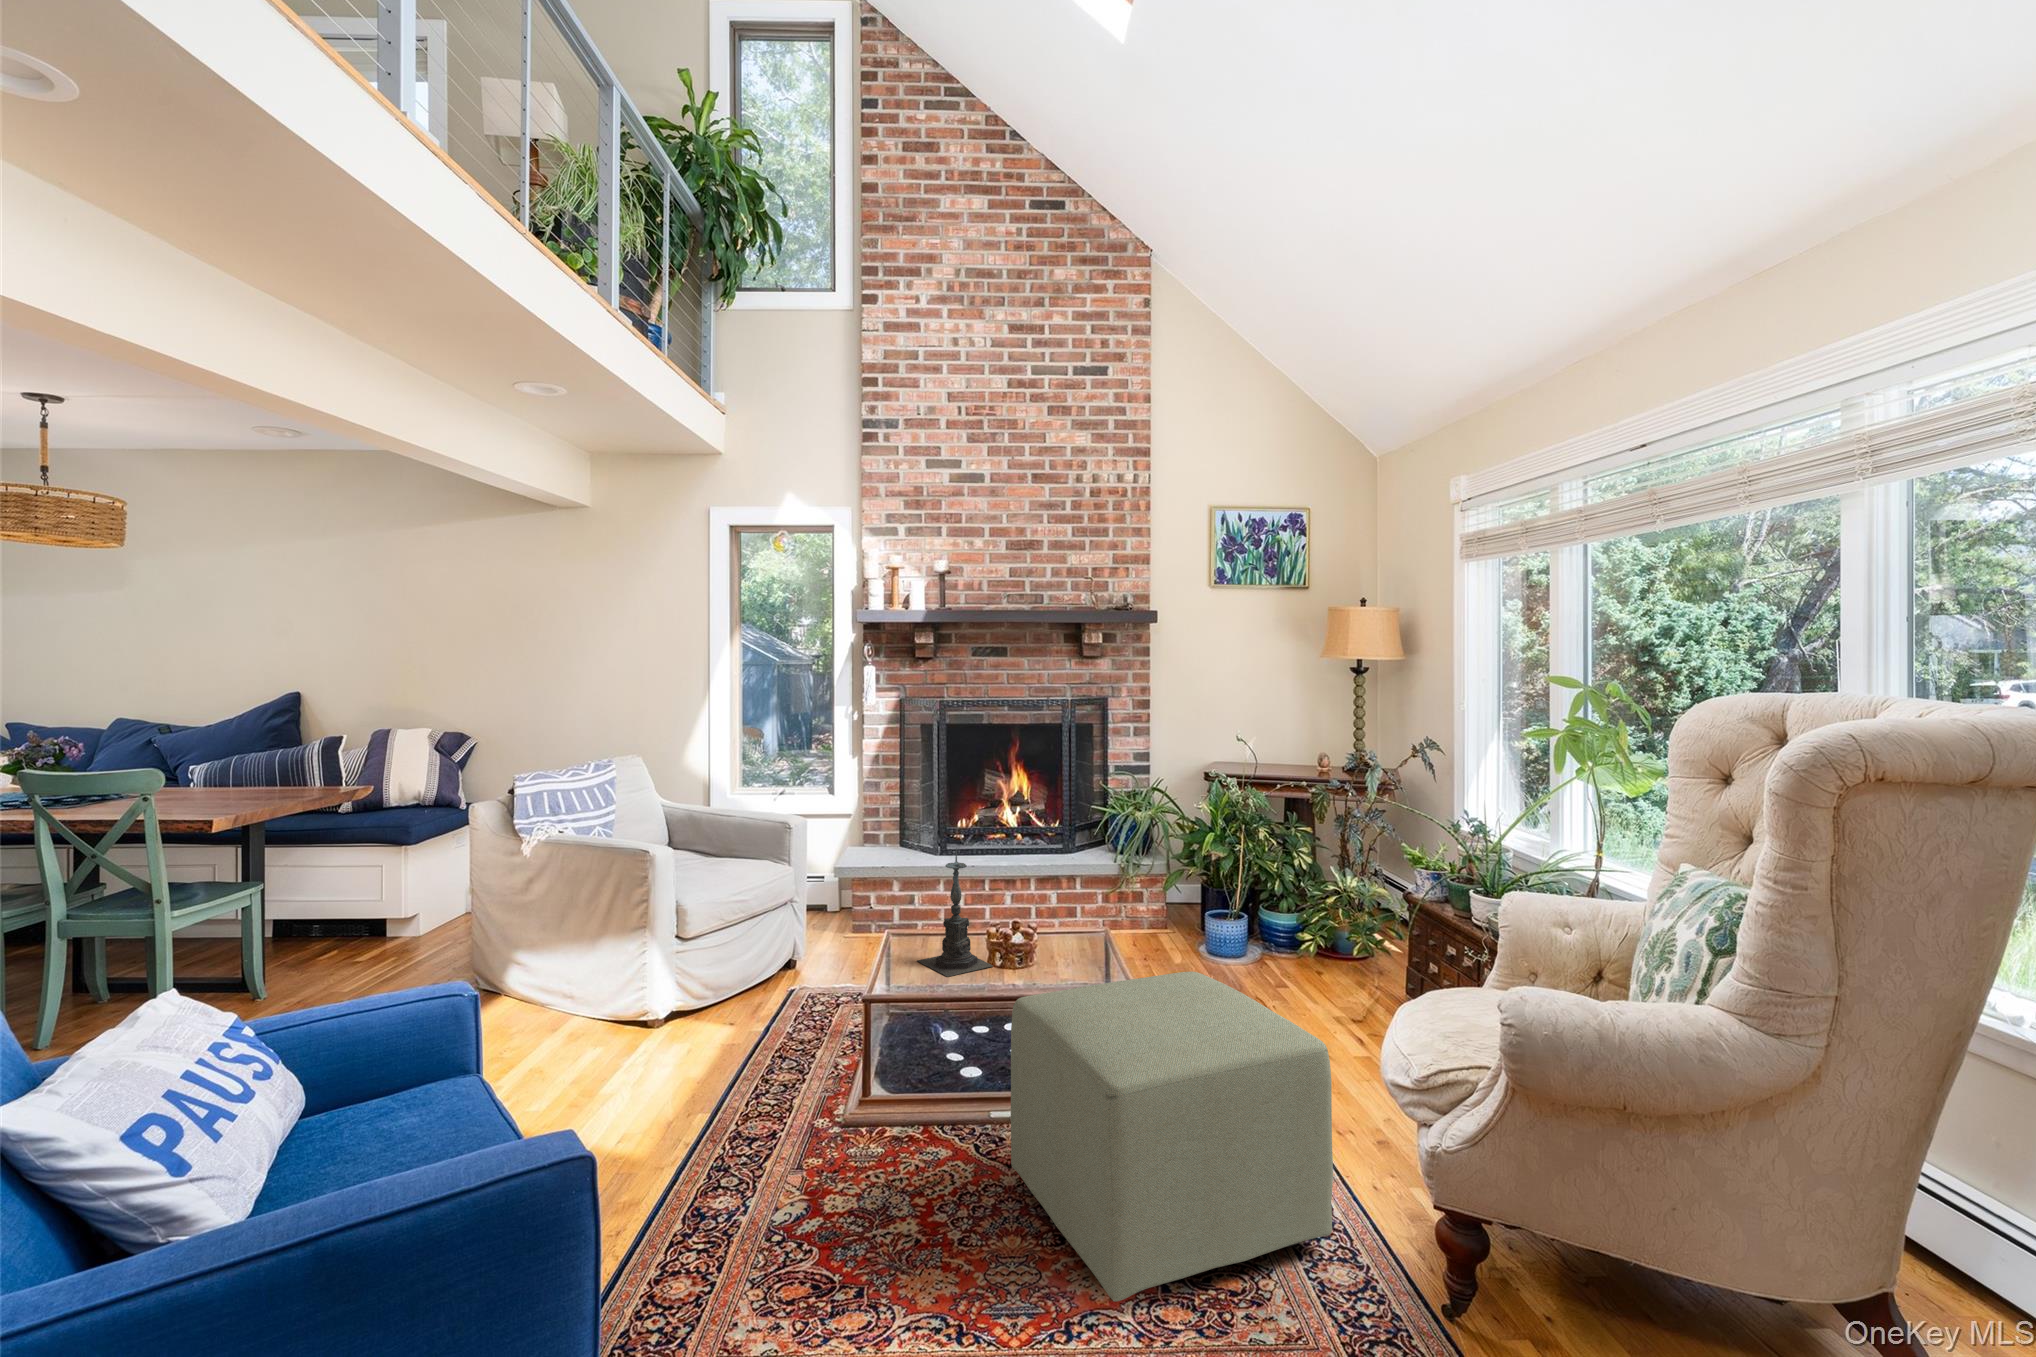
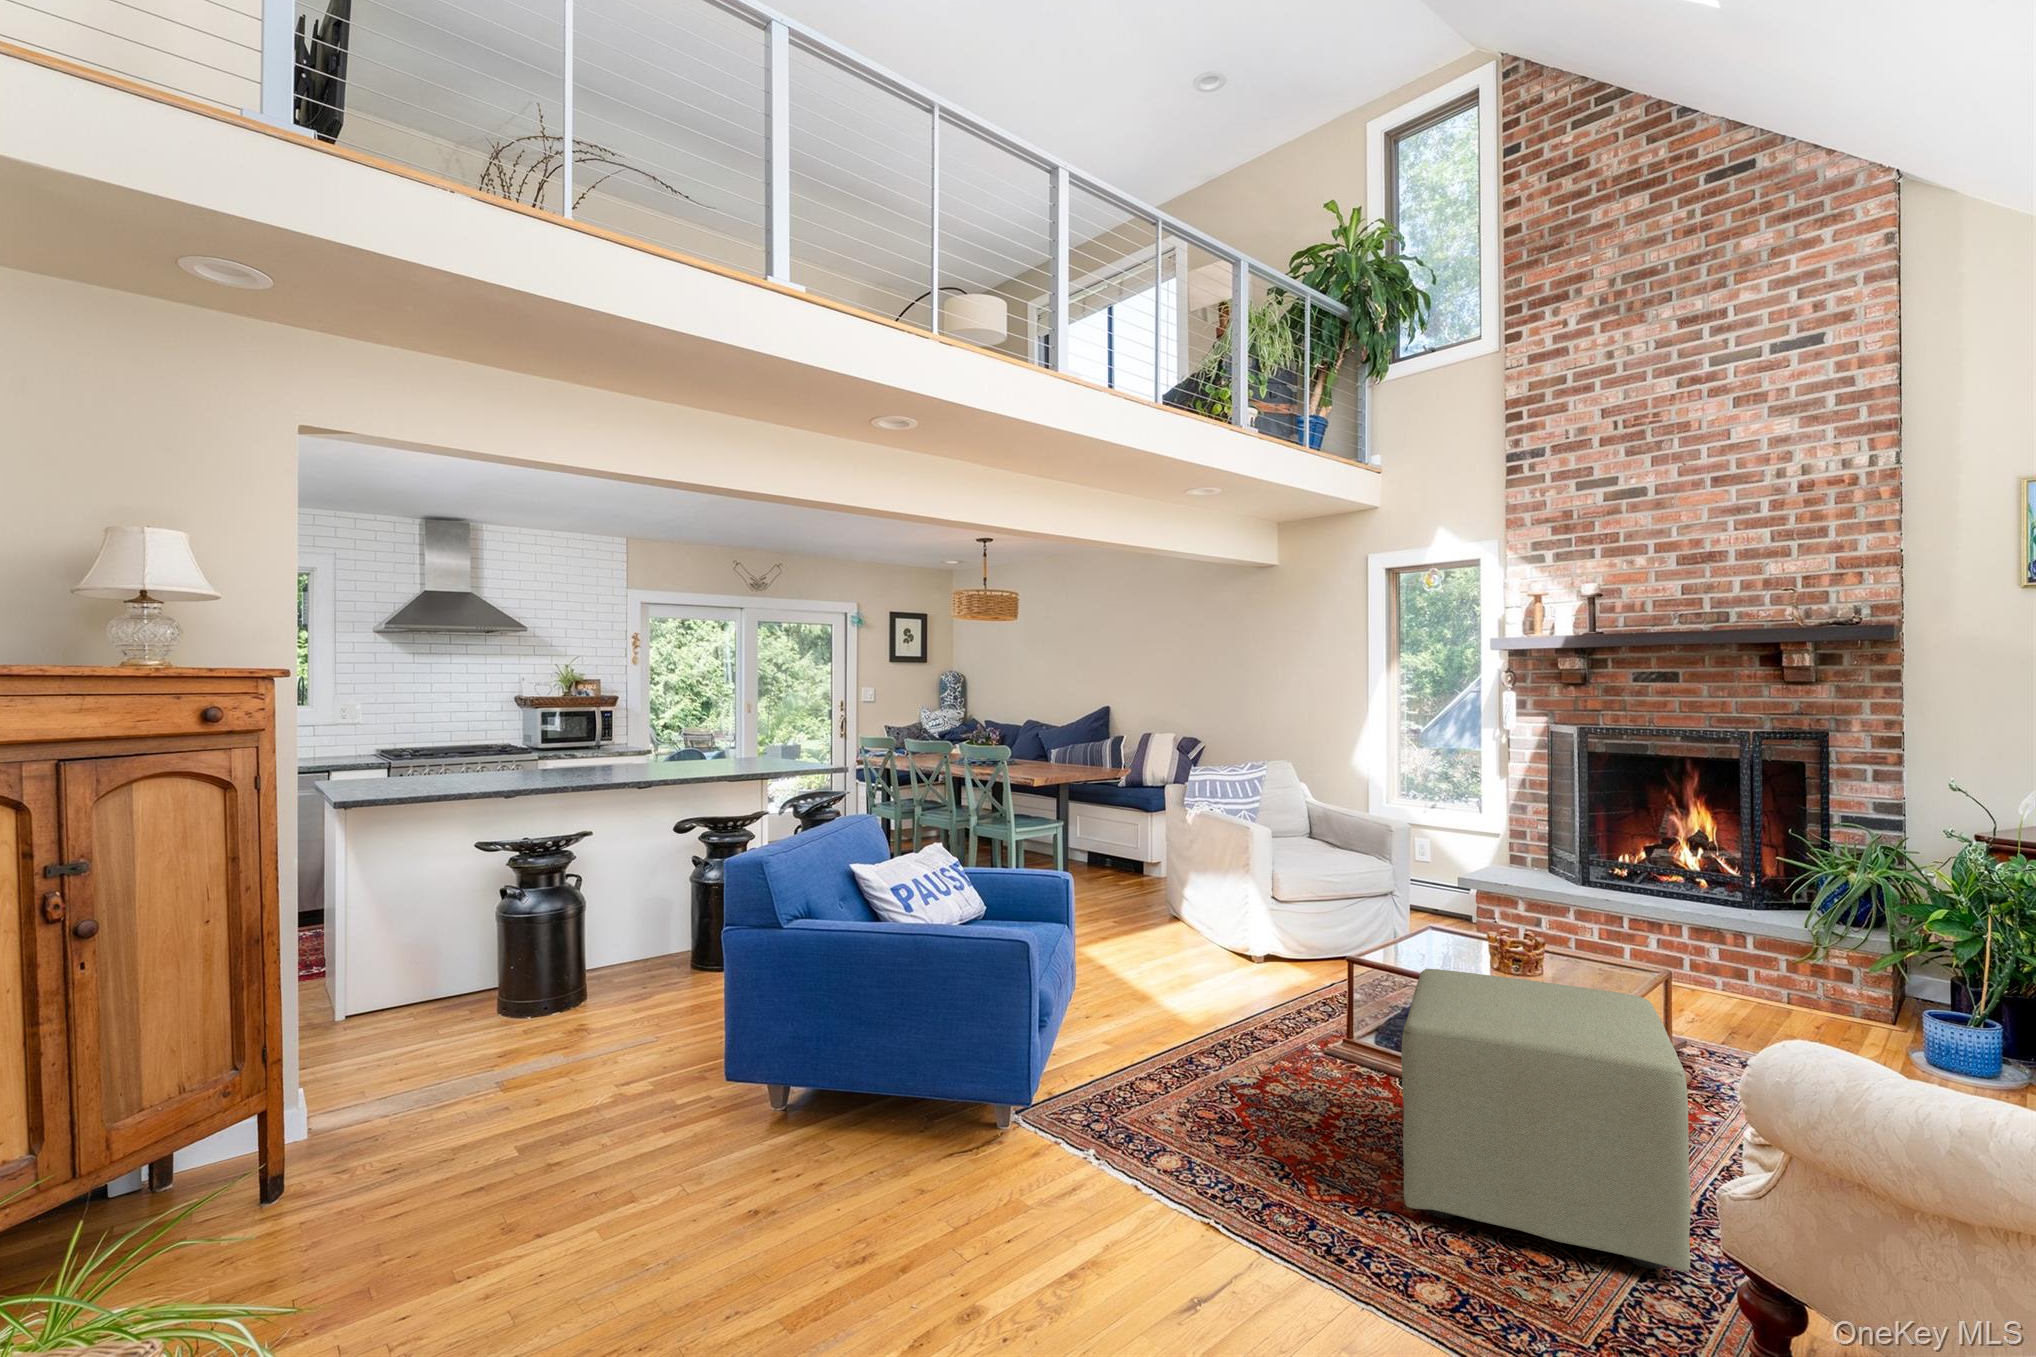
candle holder: present [917,848,993,977] -> none [1434,852,1500,969]

